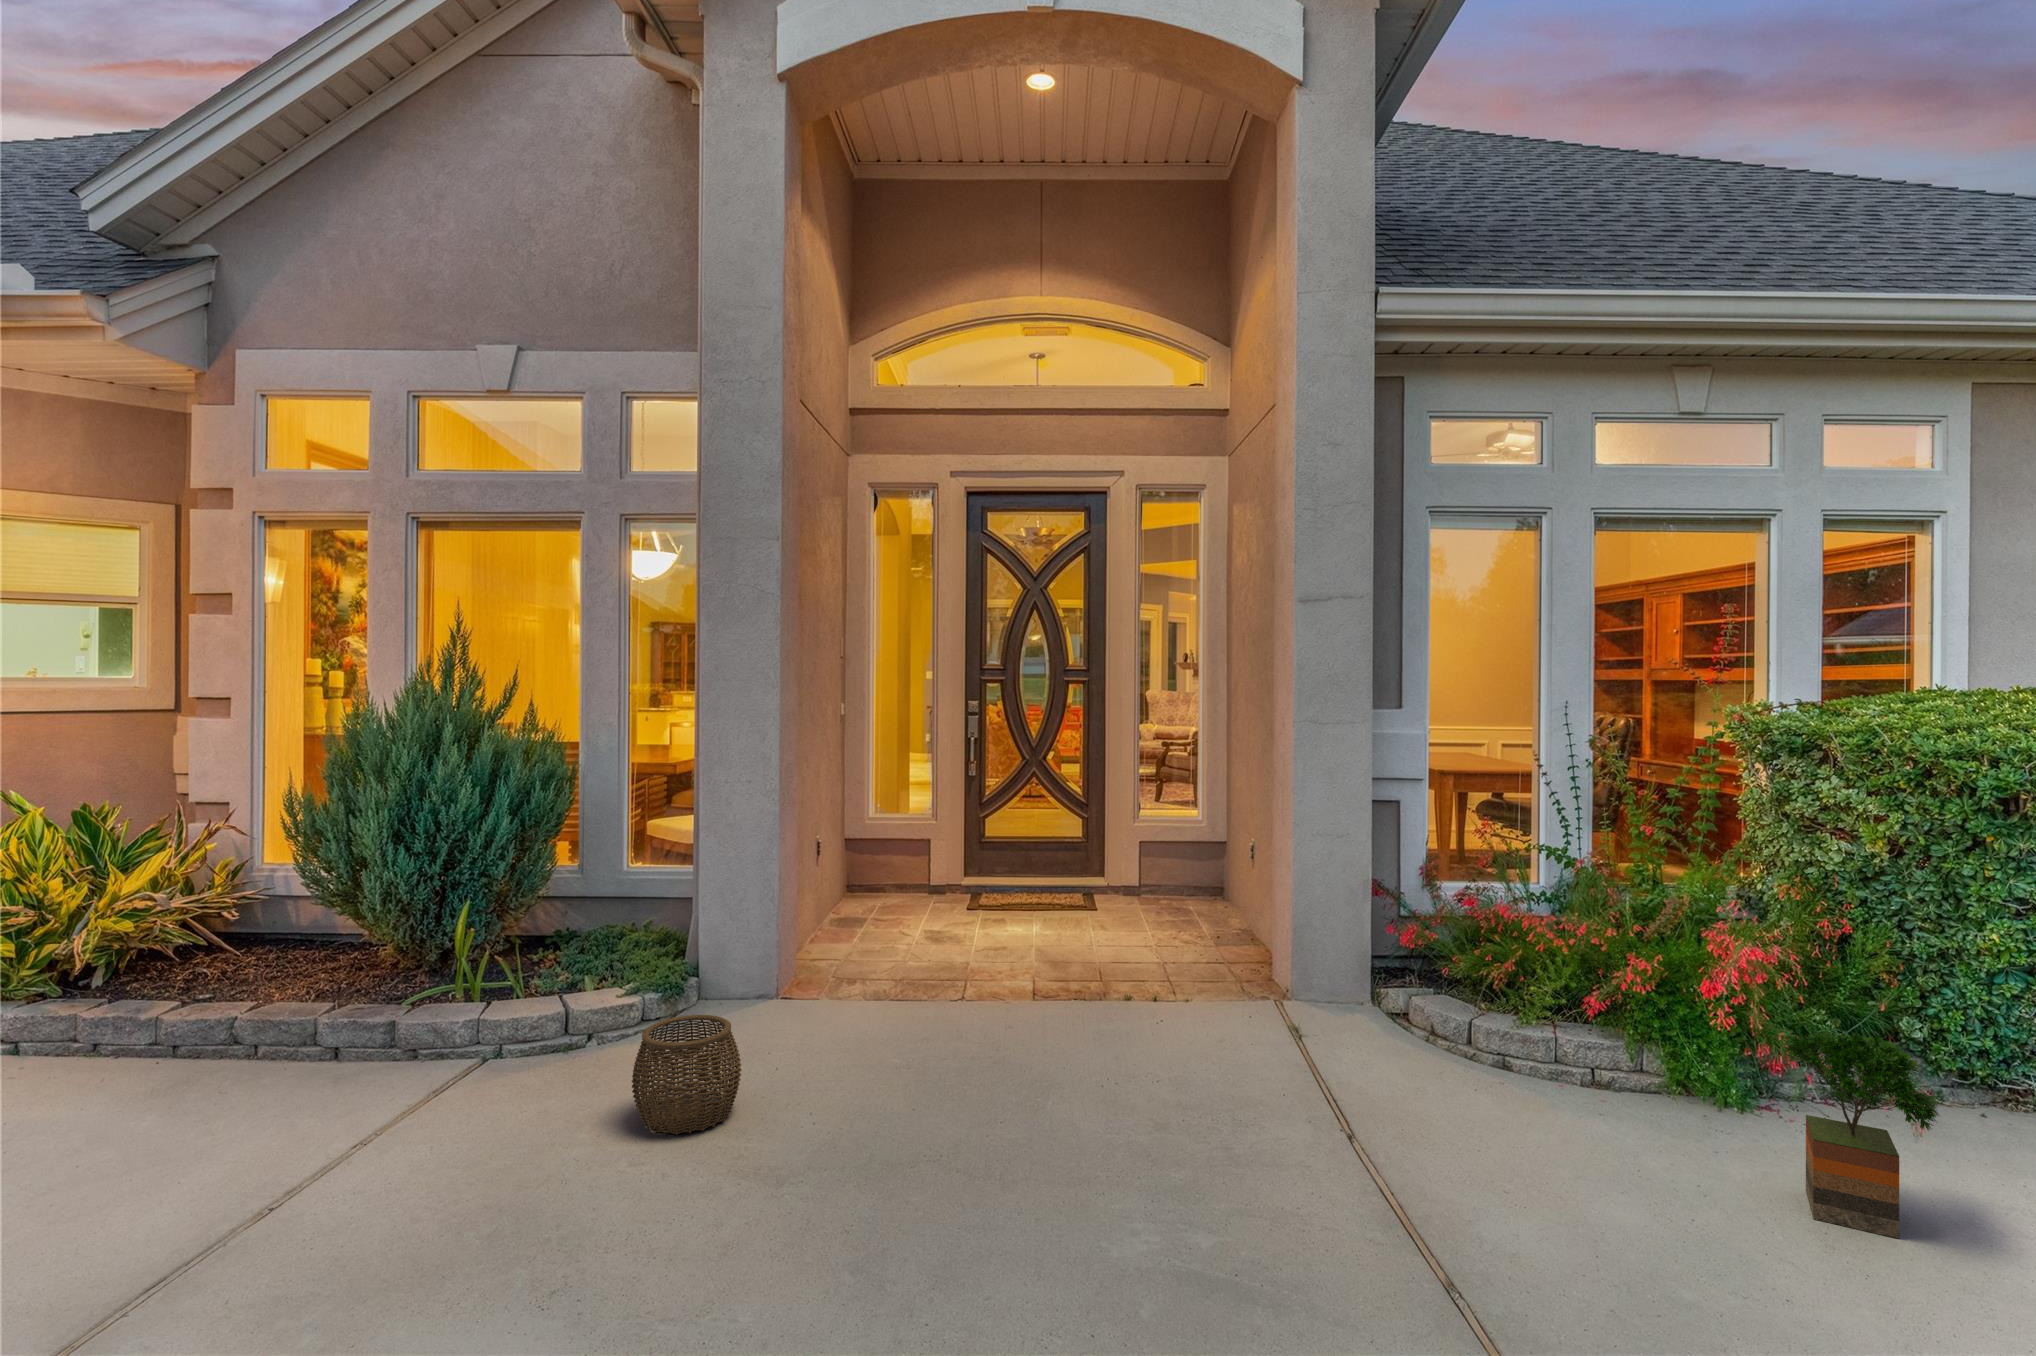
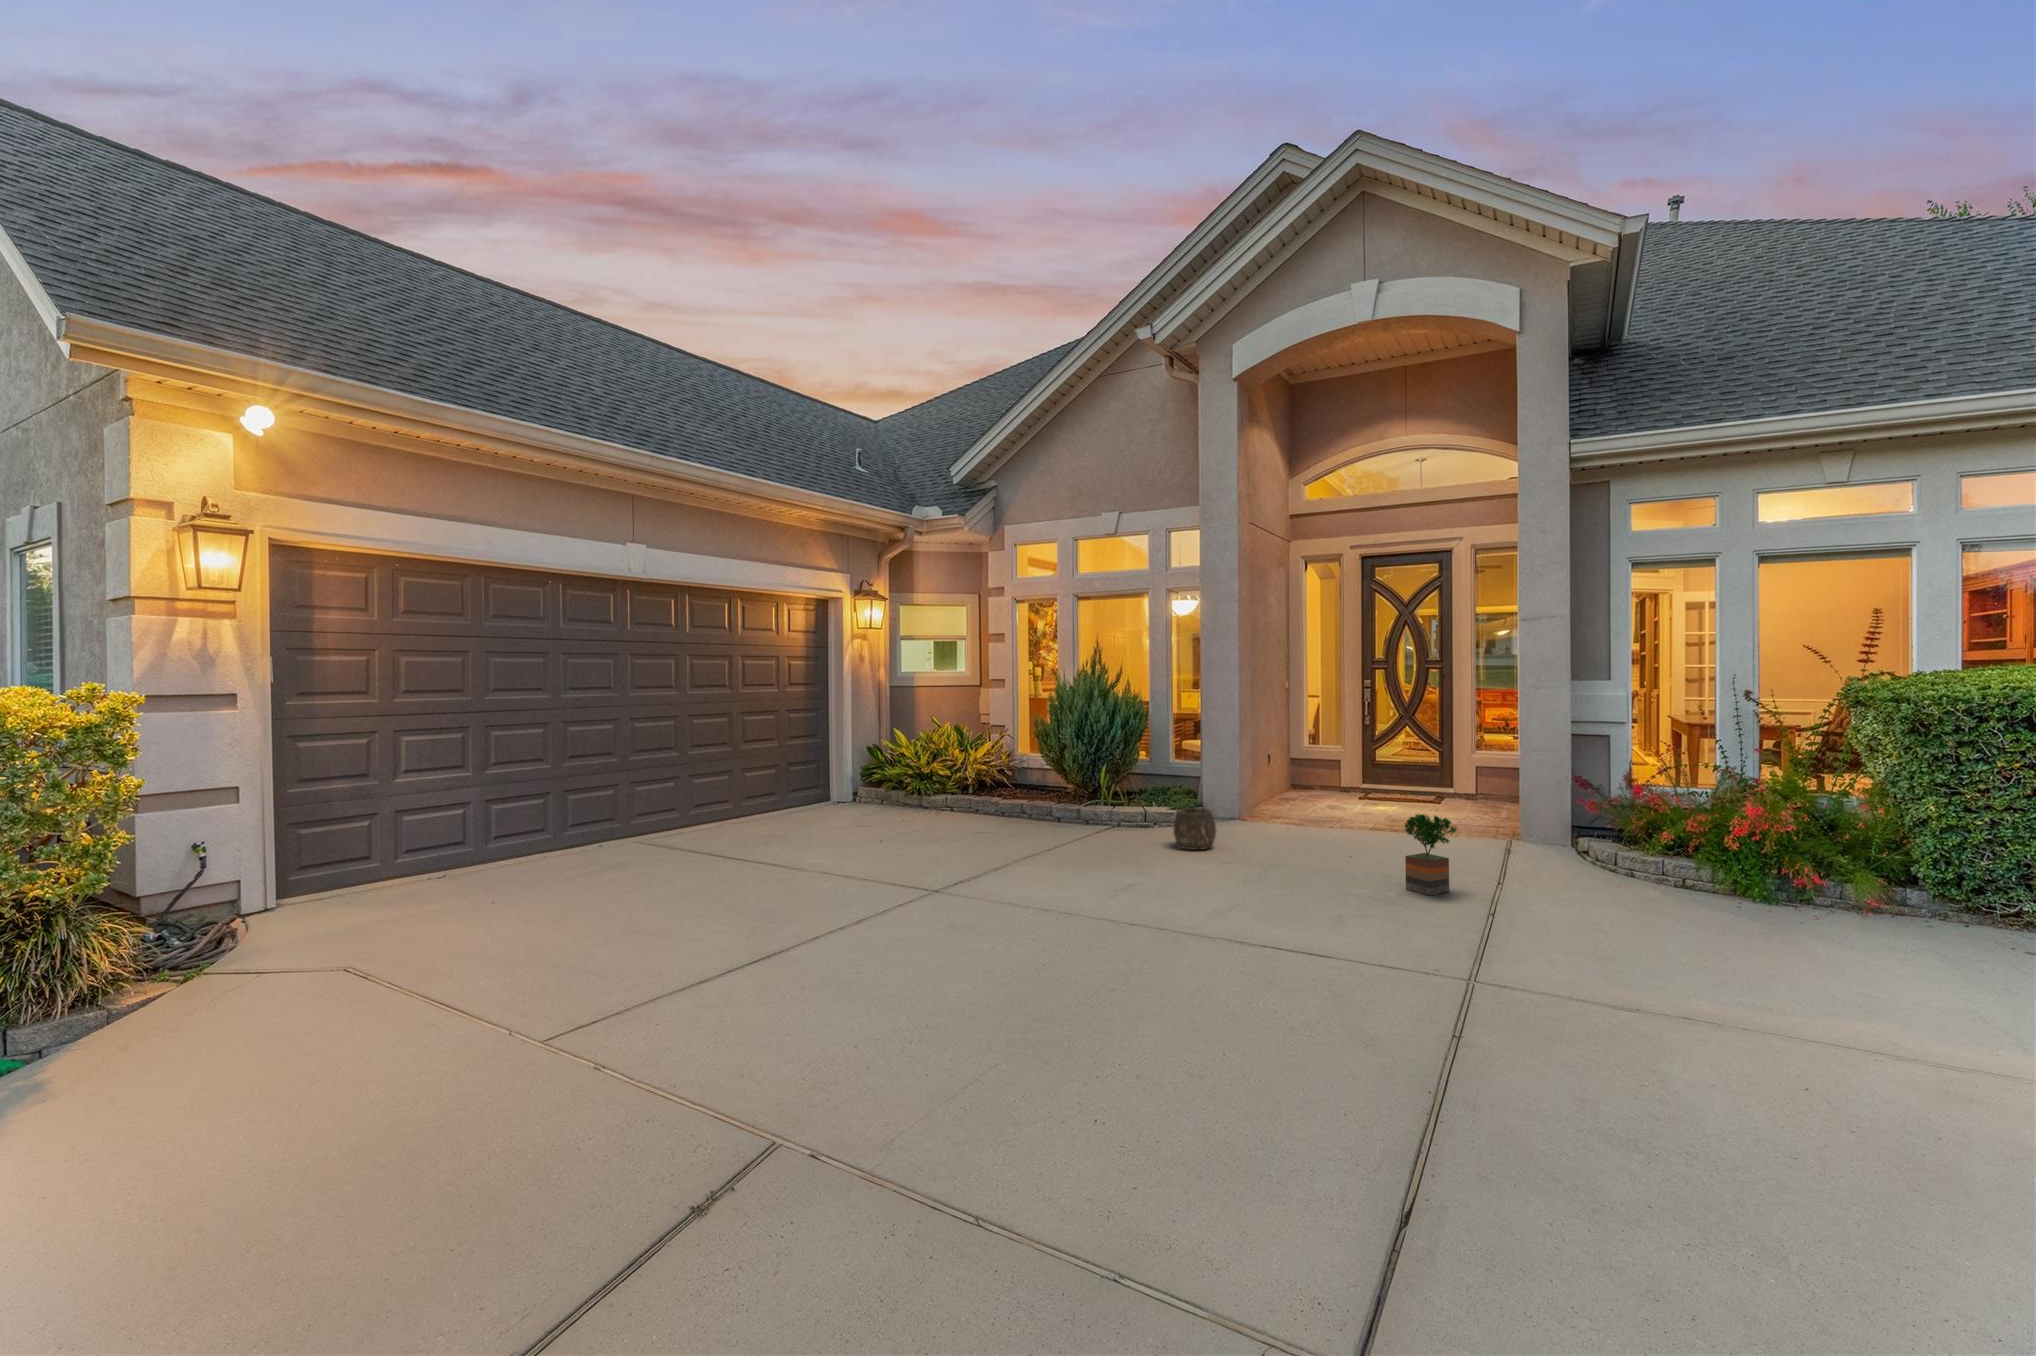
potted tree: present [1781,1028,1939,1238] -> present [1405,814,1457,895]

